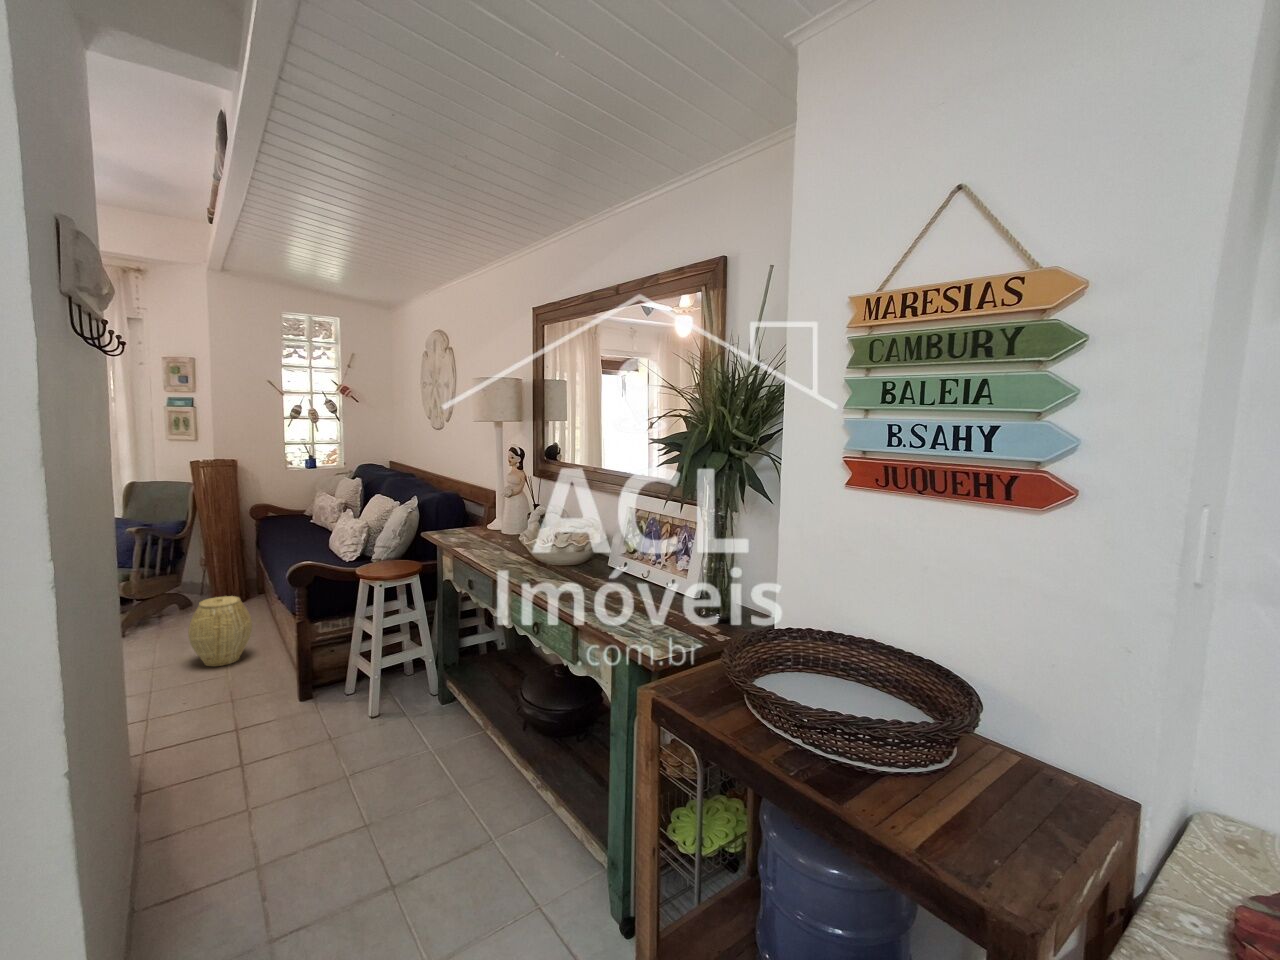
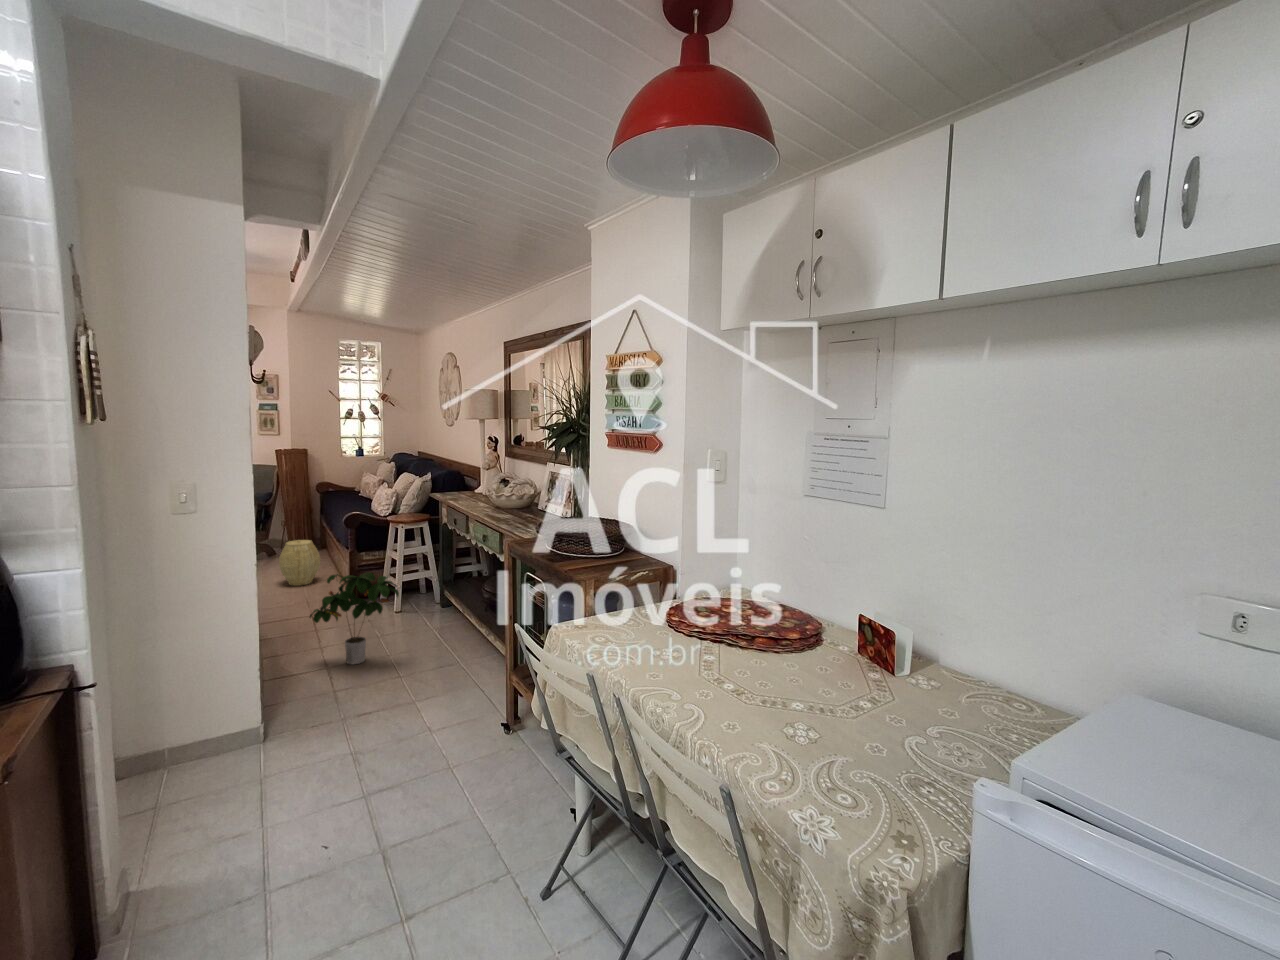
potted plant: none [226,684,385,847] -> present [310,572,399,664]

